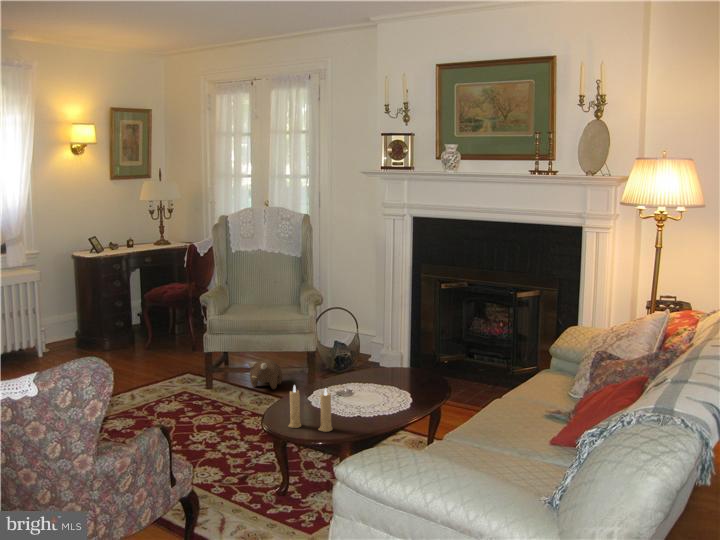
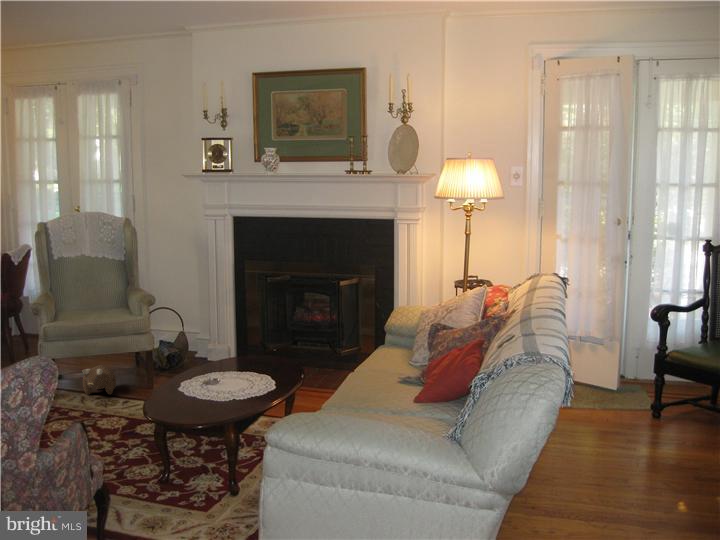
candle: present [288,385,333,432] -> none [177,372,221,415]

